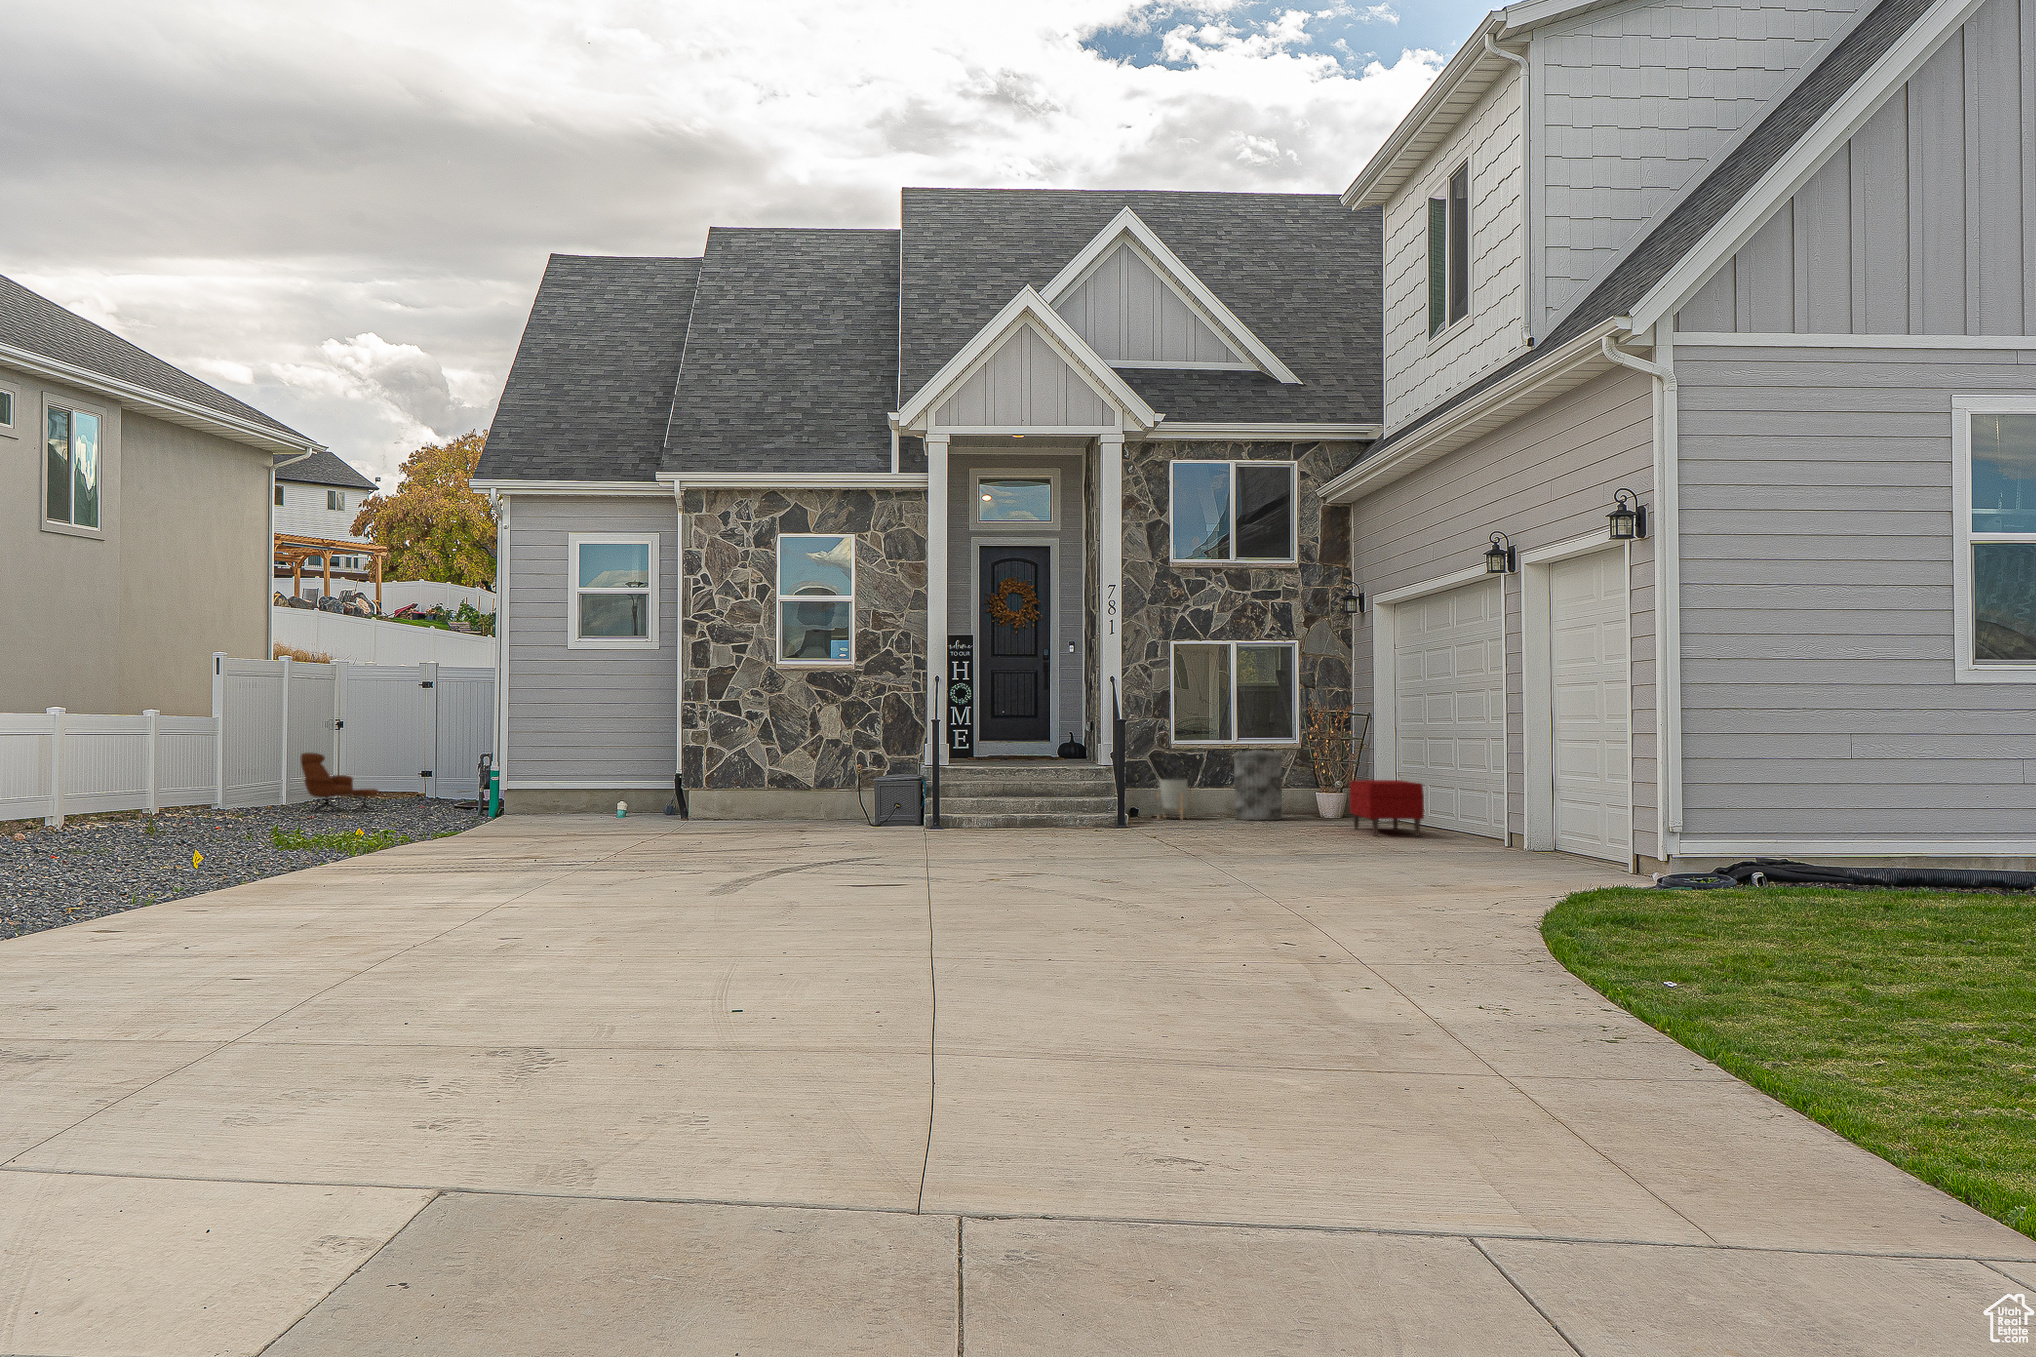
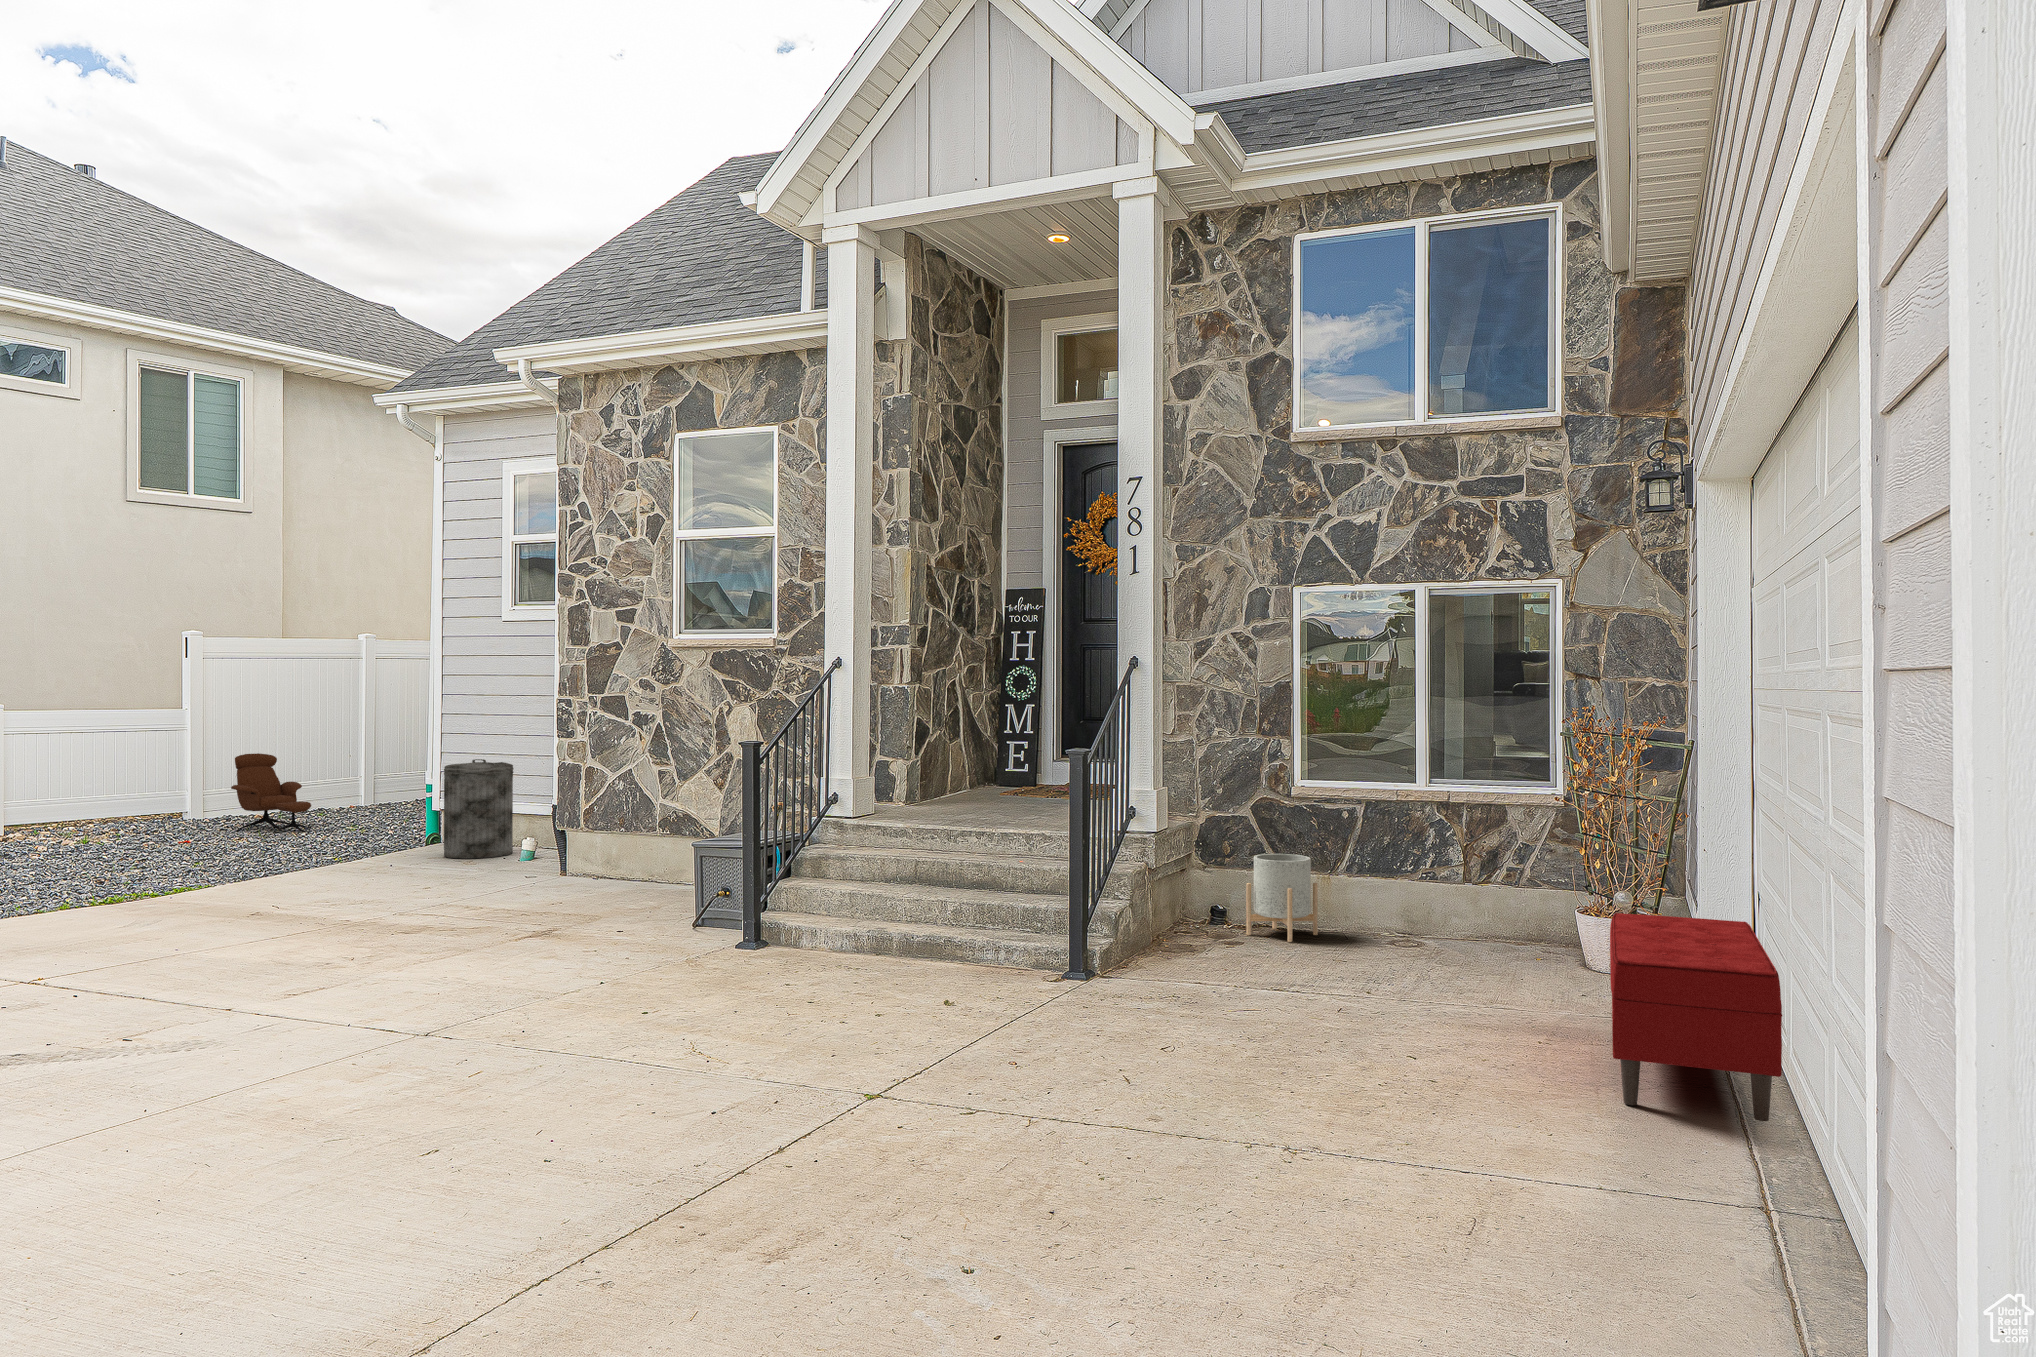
trash can: present [1234,749,1282,820] -> present [444,759,514,859]

